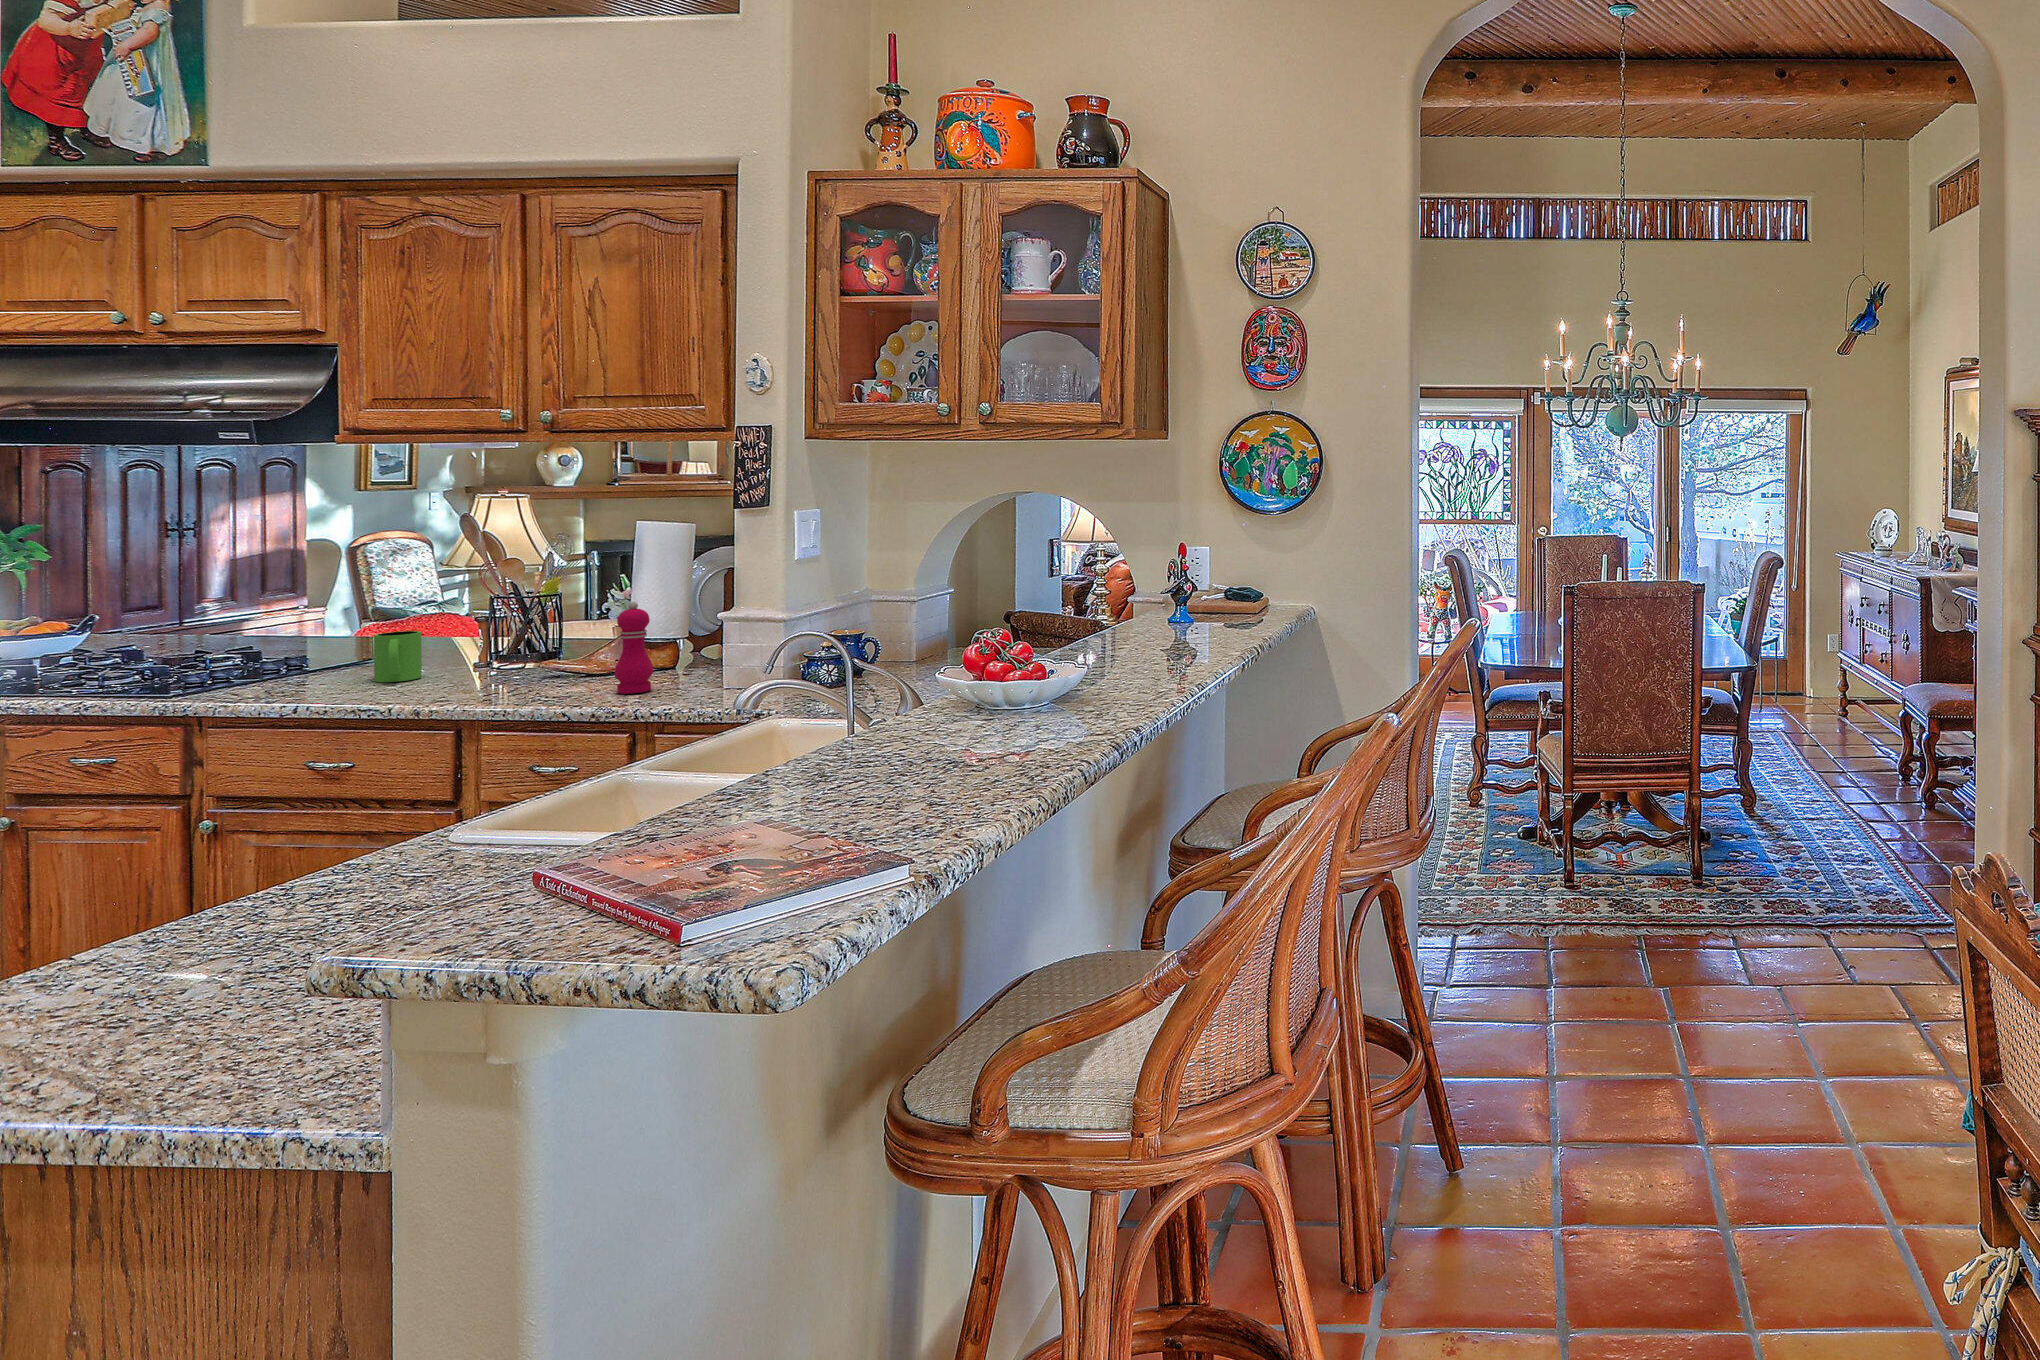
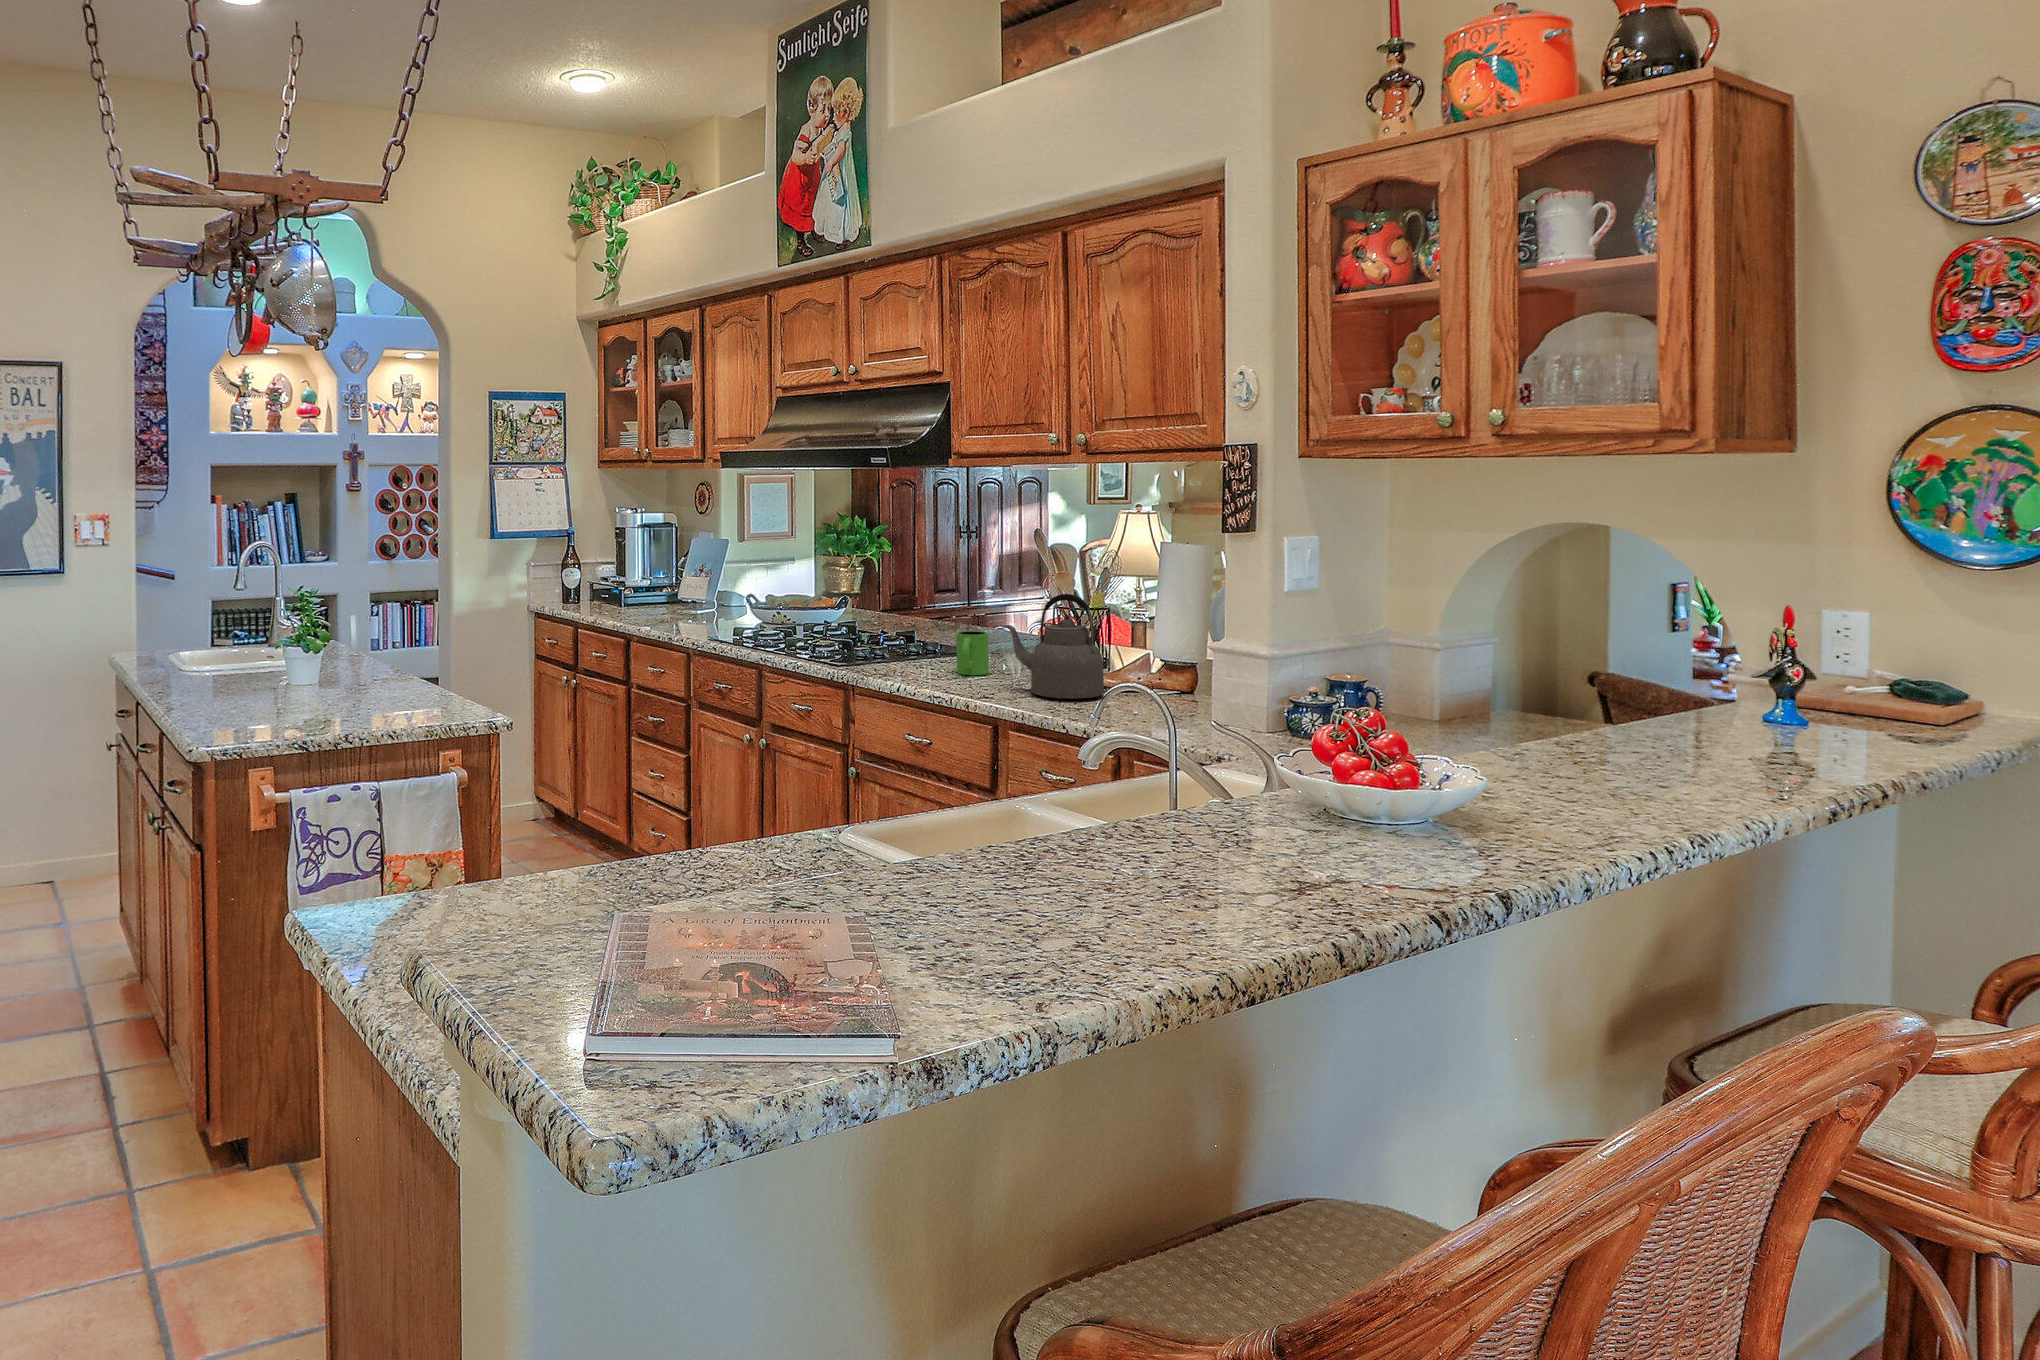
kettle: none [453,578,590,690] -> present [1002,594,1104,699]
pepper mill: present [615,602,653,694] -> none [1115,623,1149,715]

